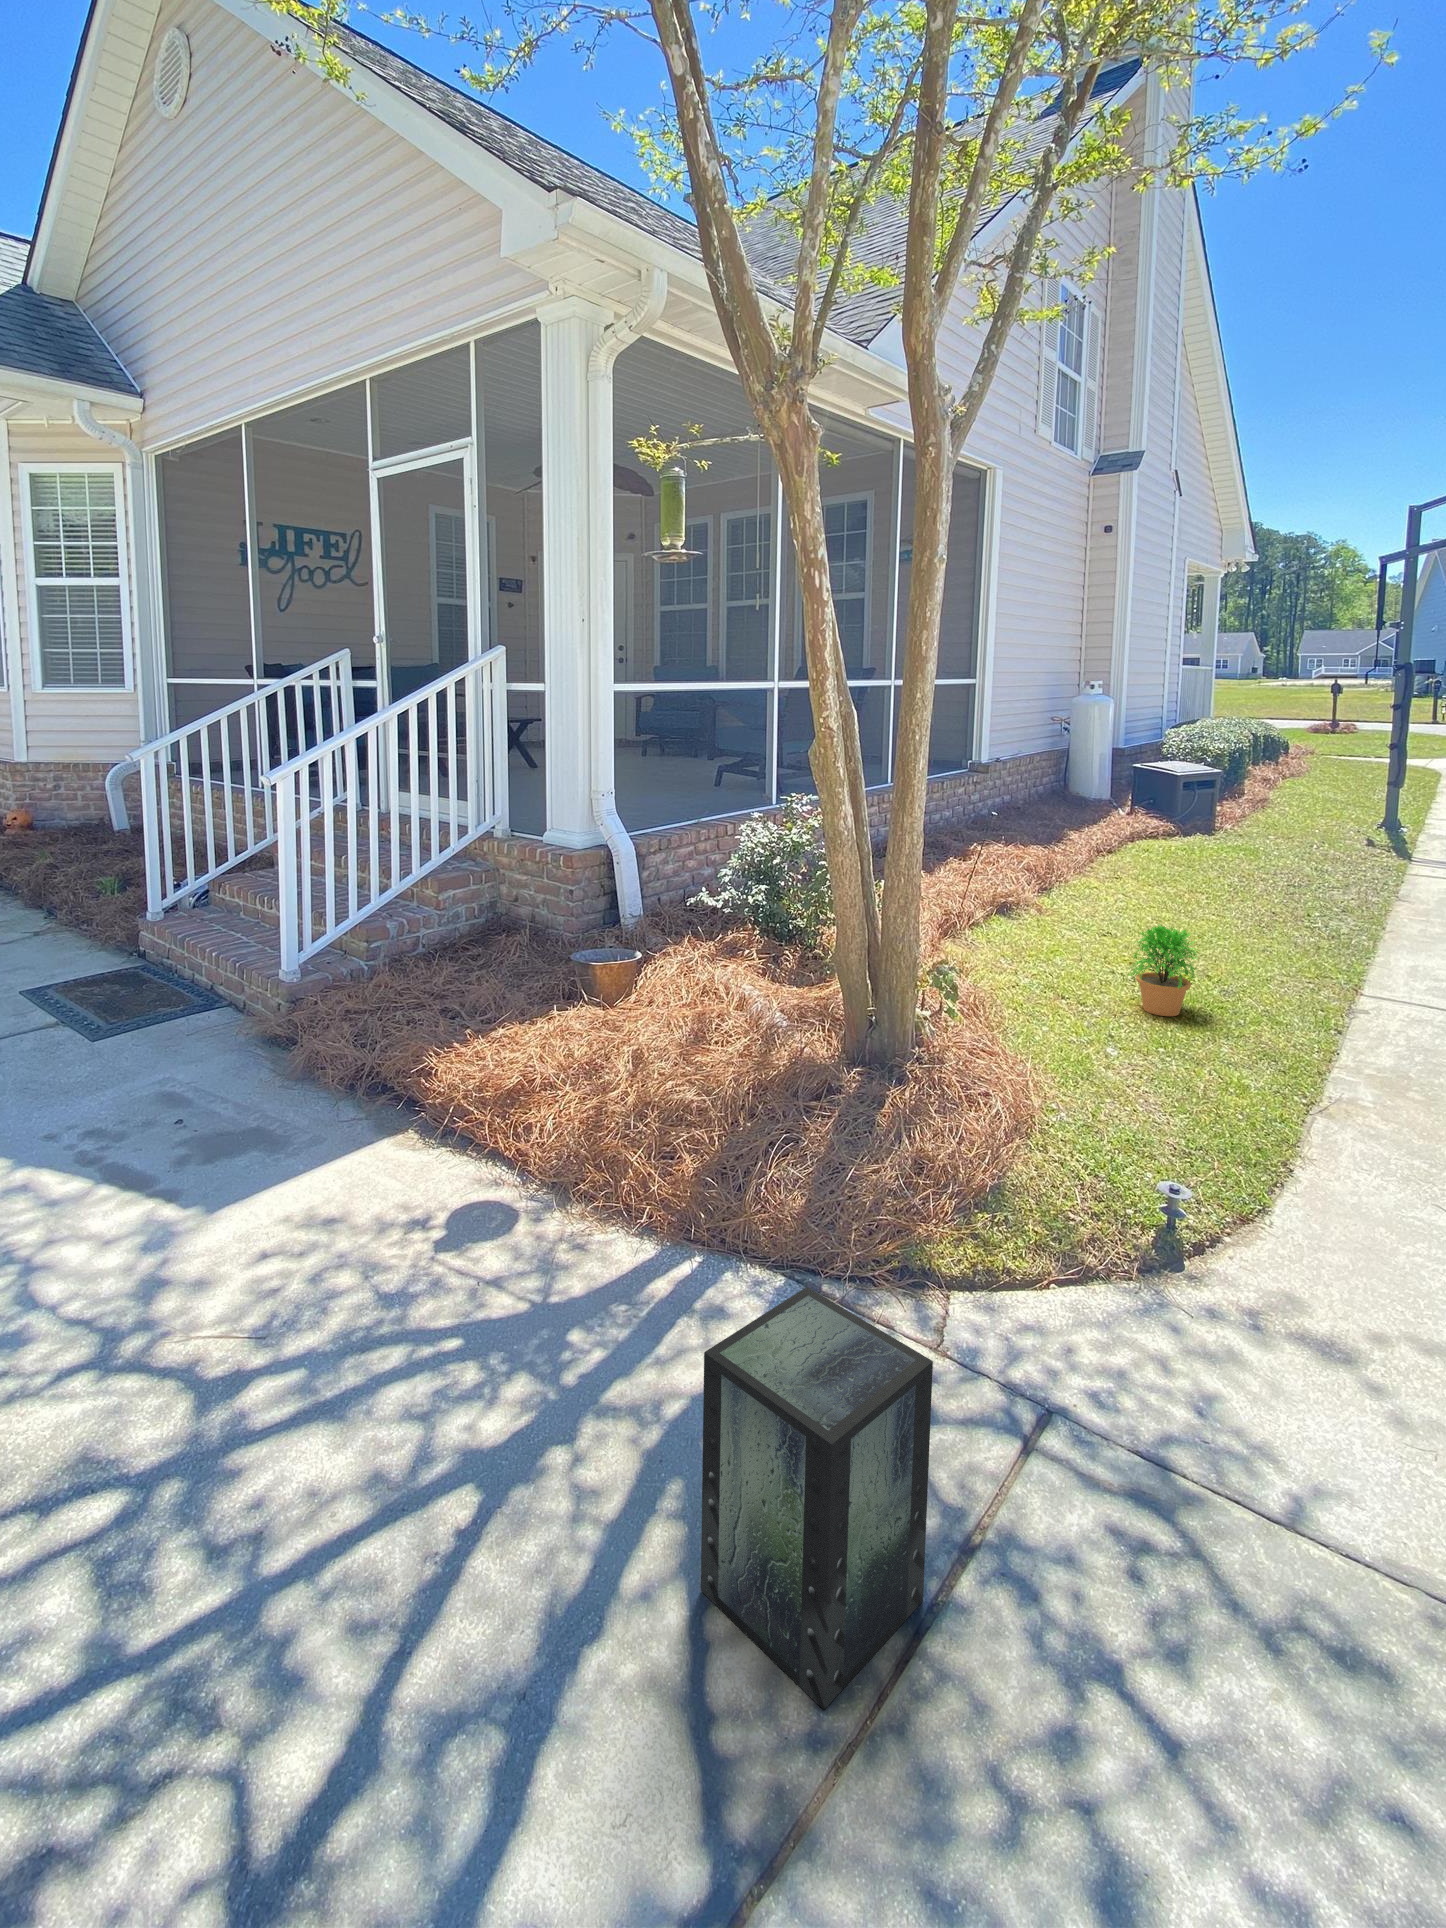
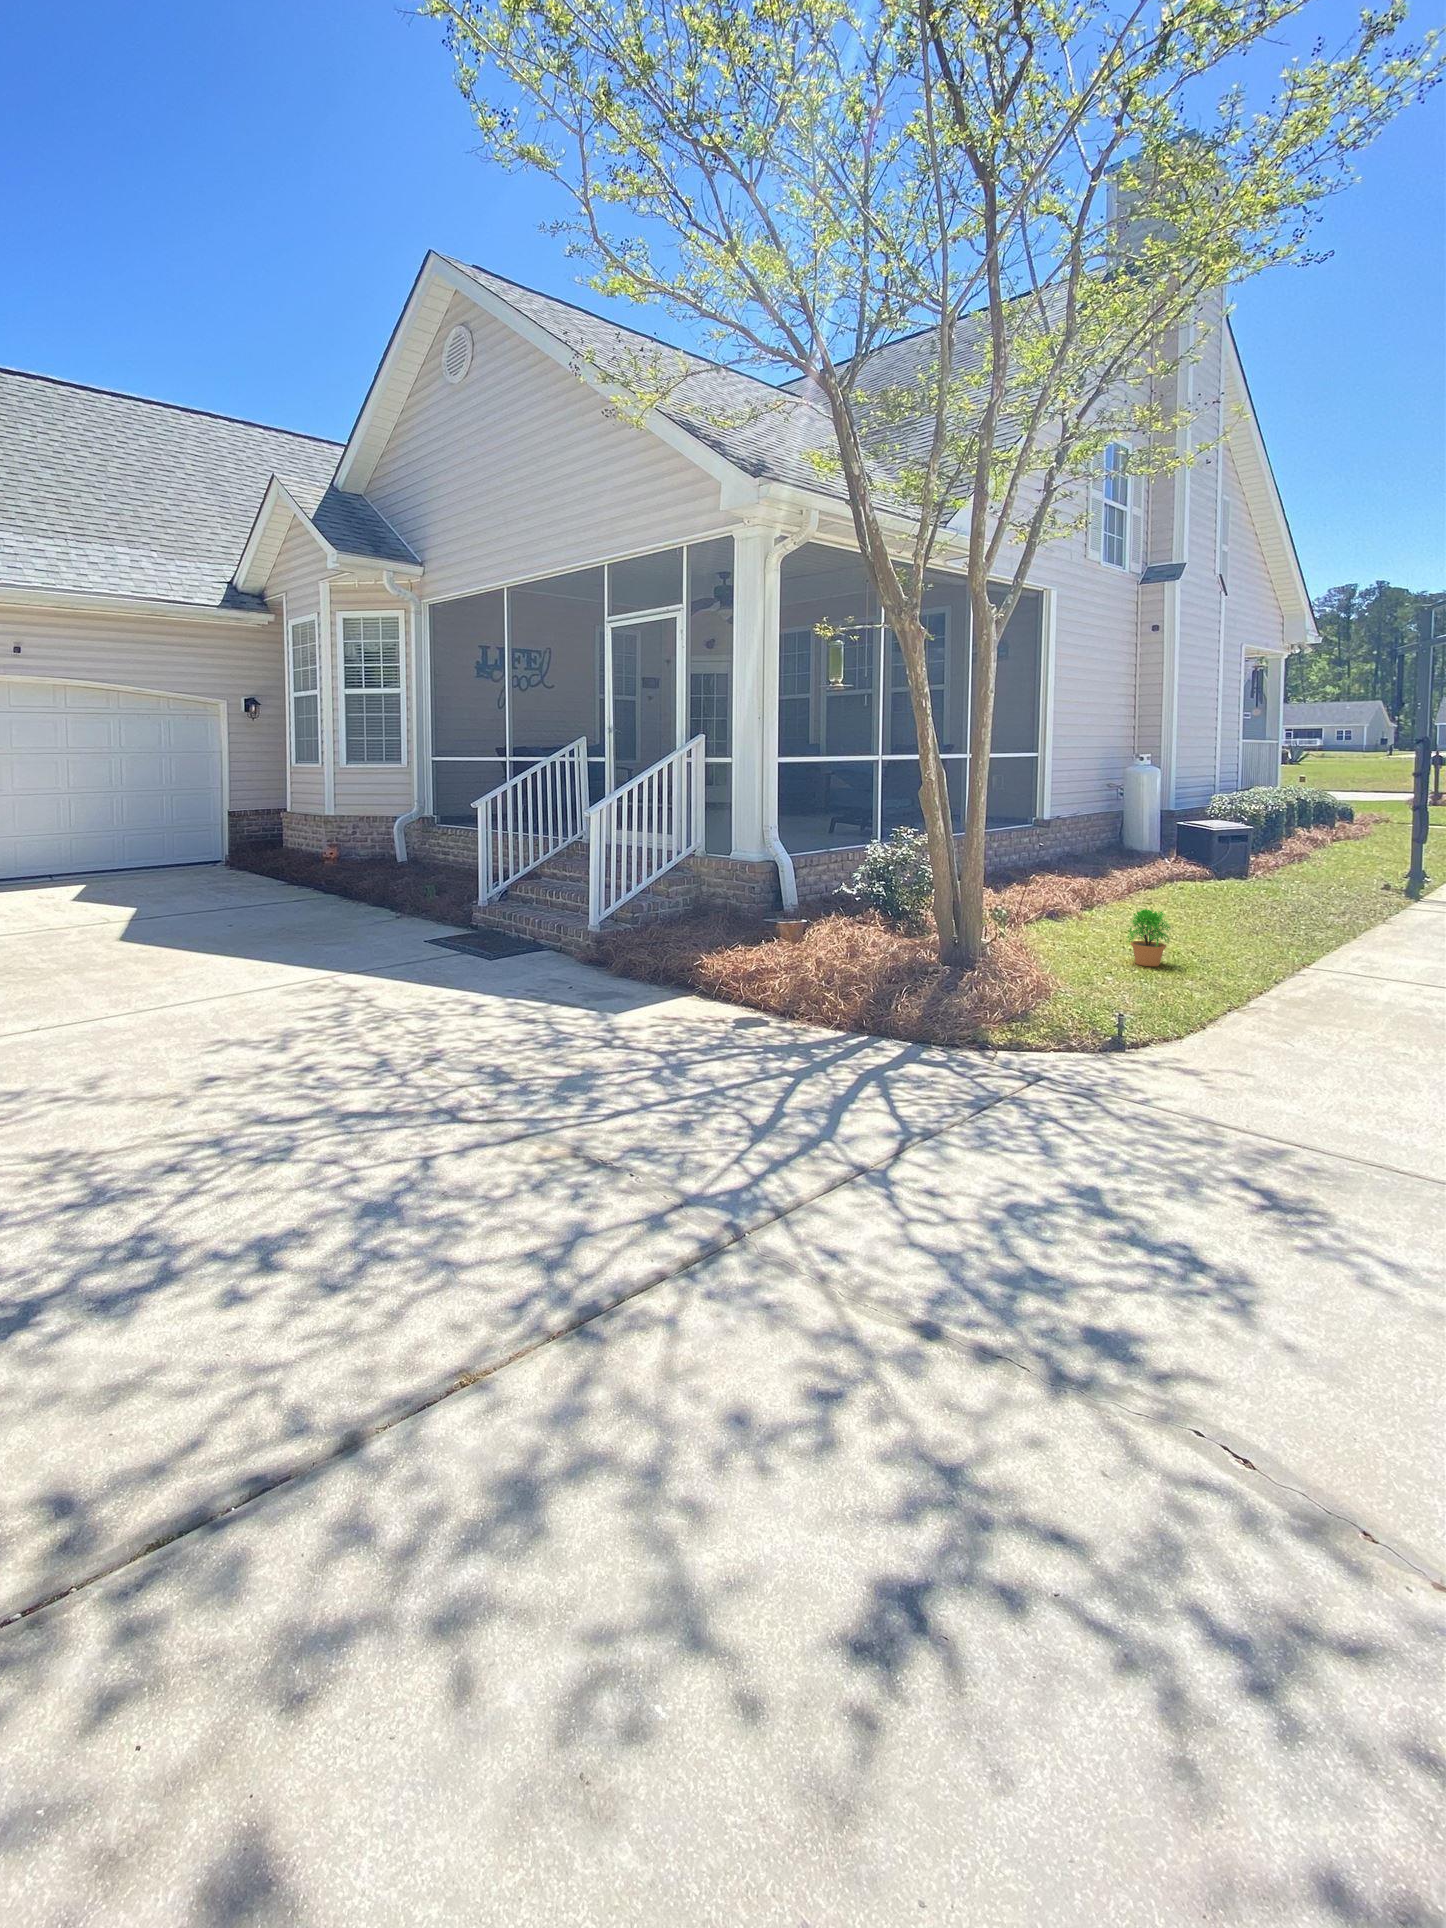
storage box: present [701,1287,933,1710] -> none [890,994,981,1116]

